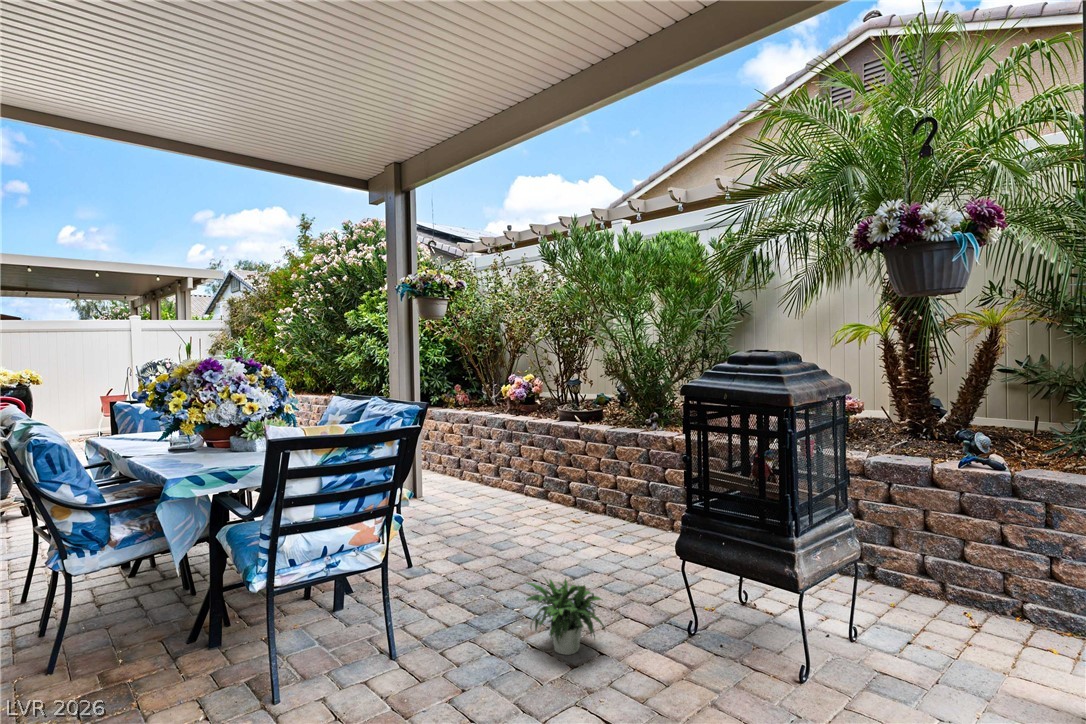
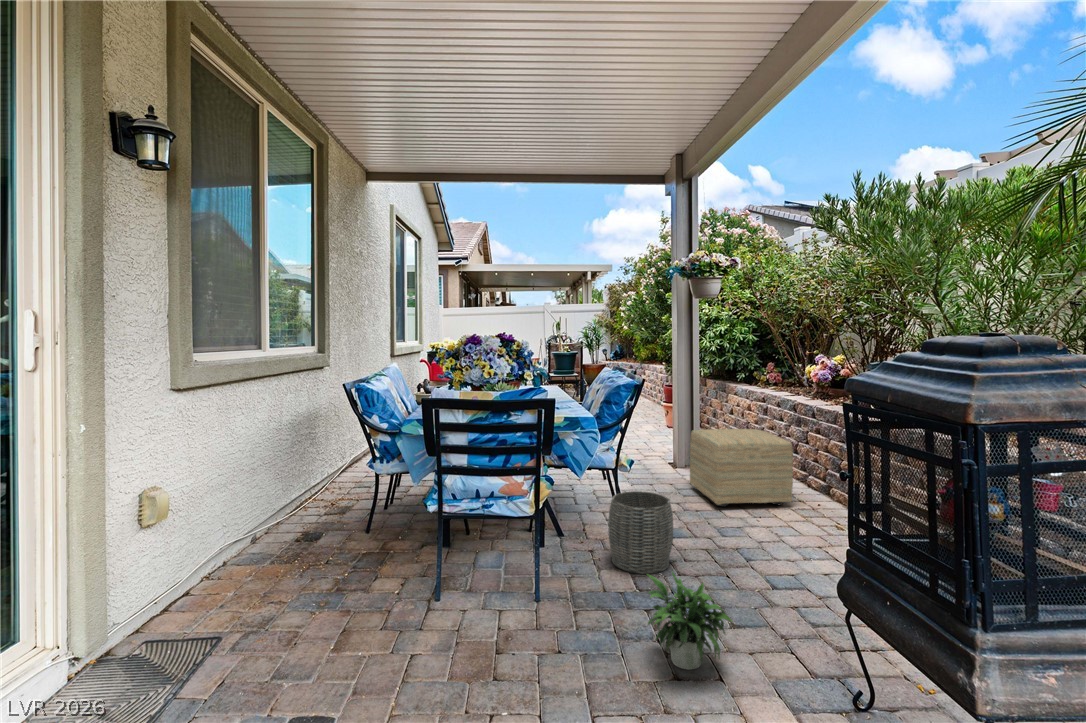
ottoman: none [430,449,529,526] -> present [690,429,793,507]
woven basket: none [420,519,485,601] -> present [608,491,673,574]

